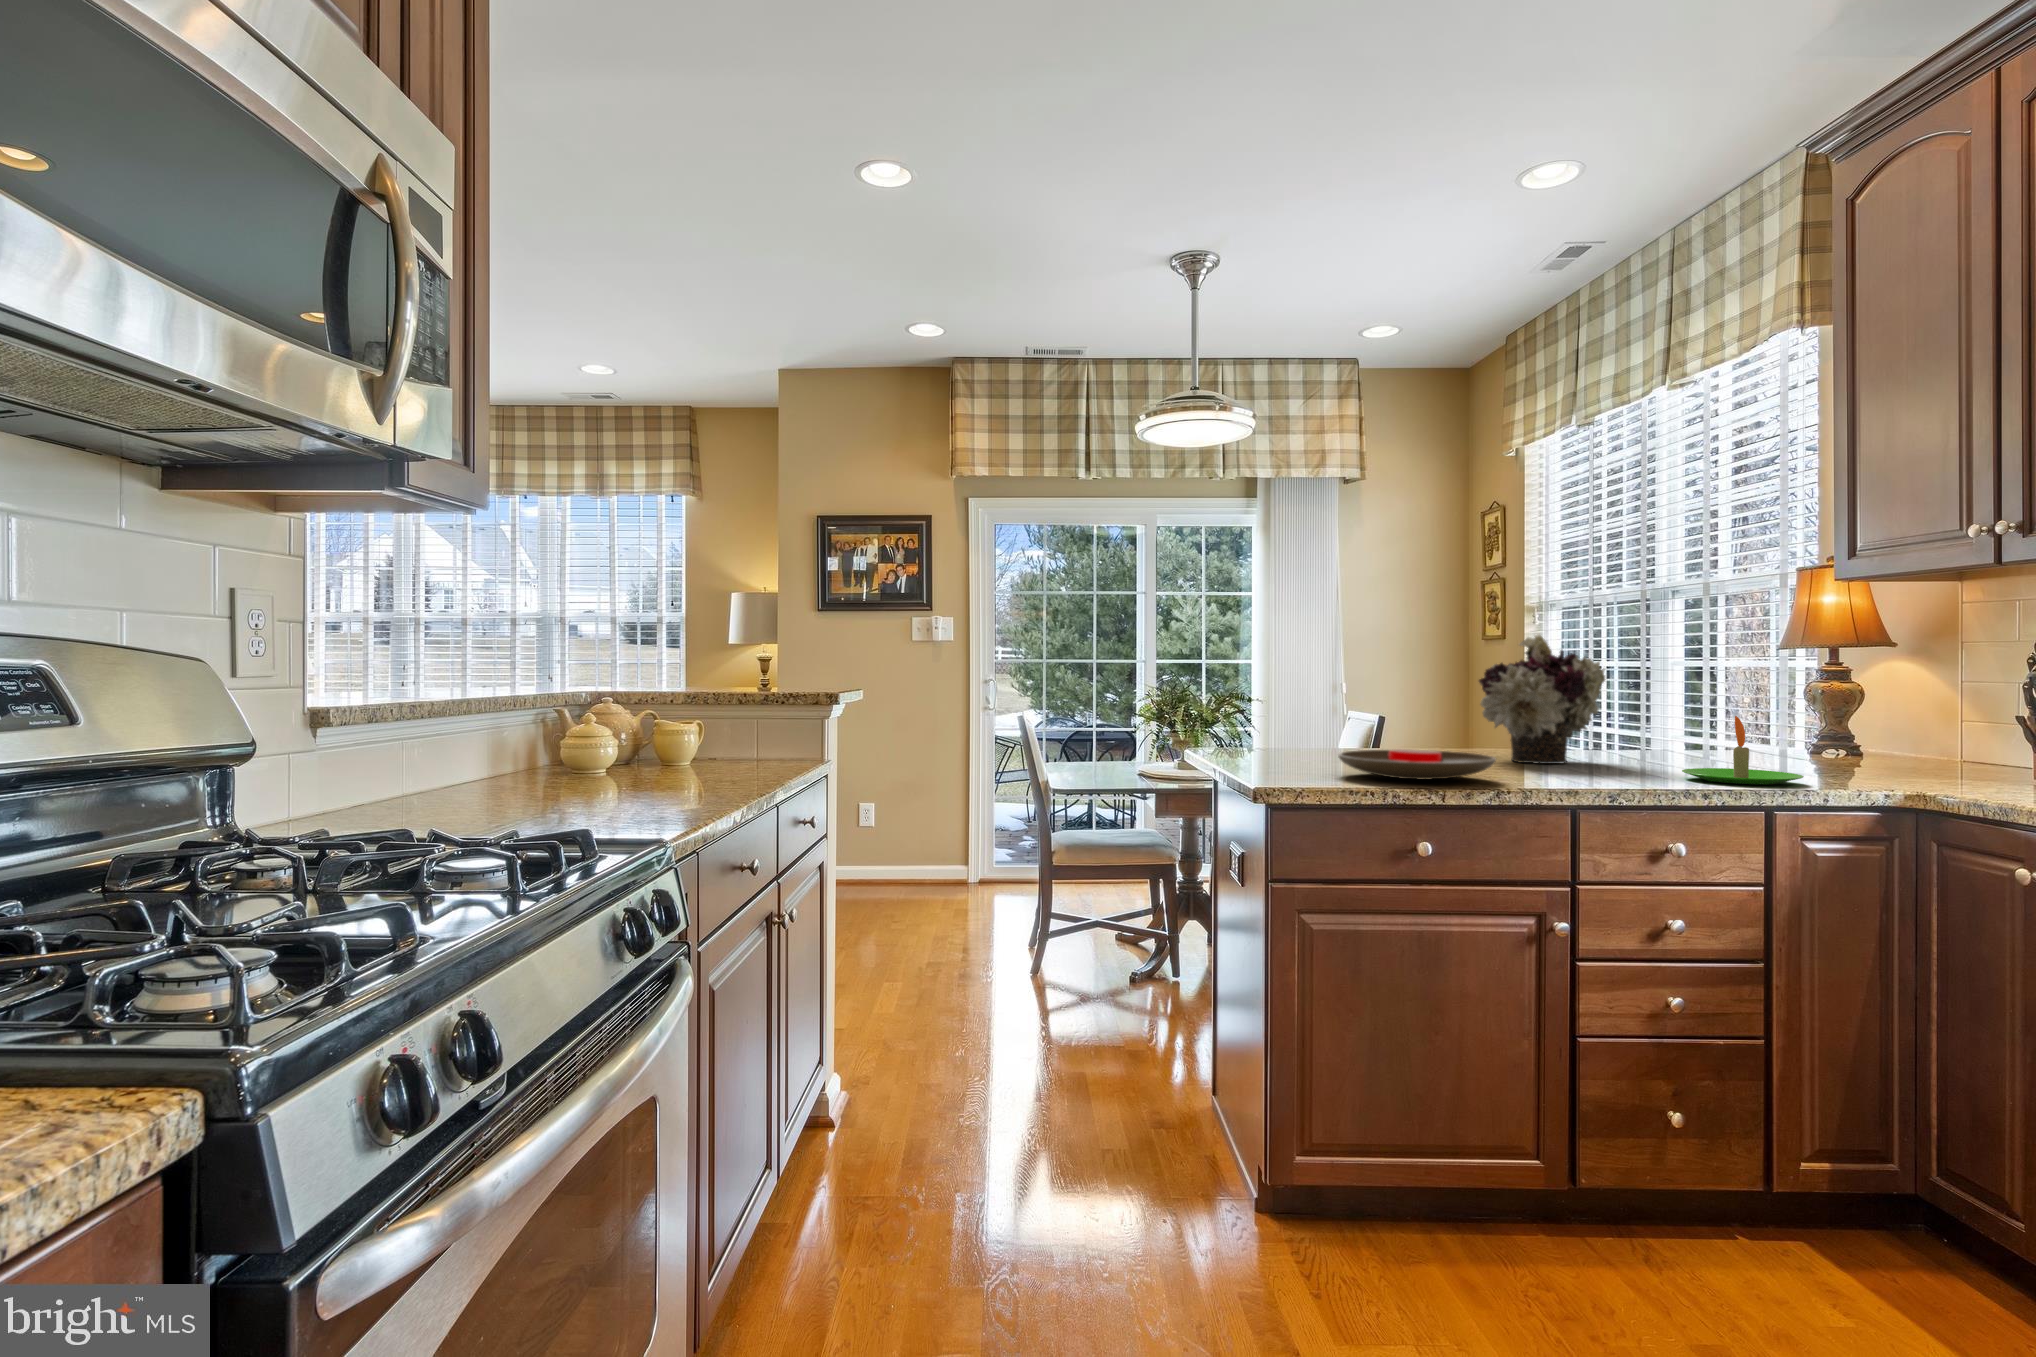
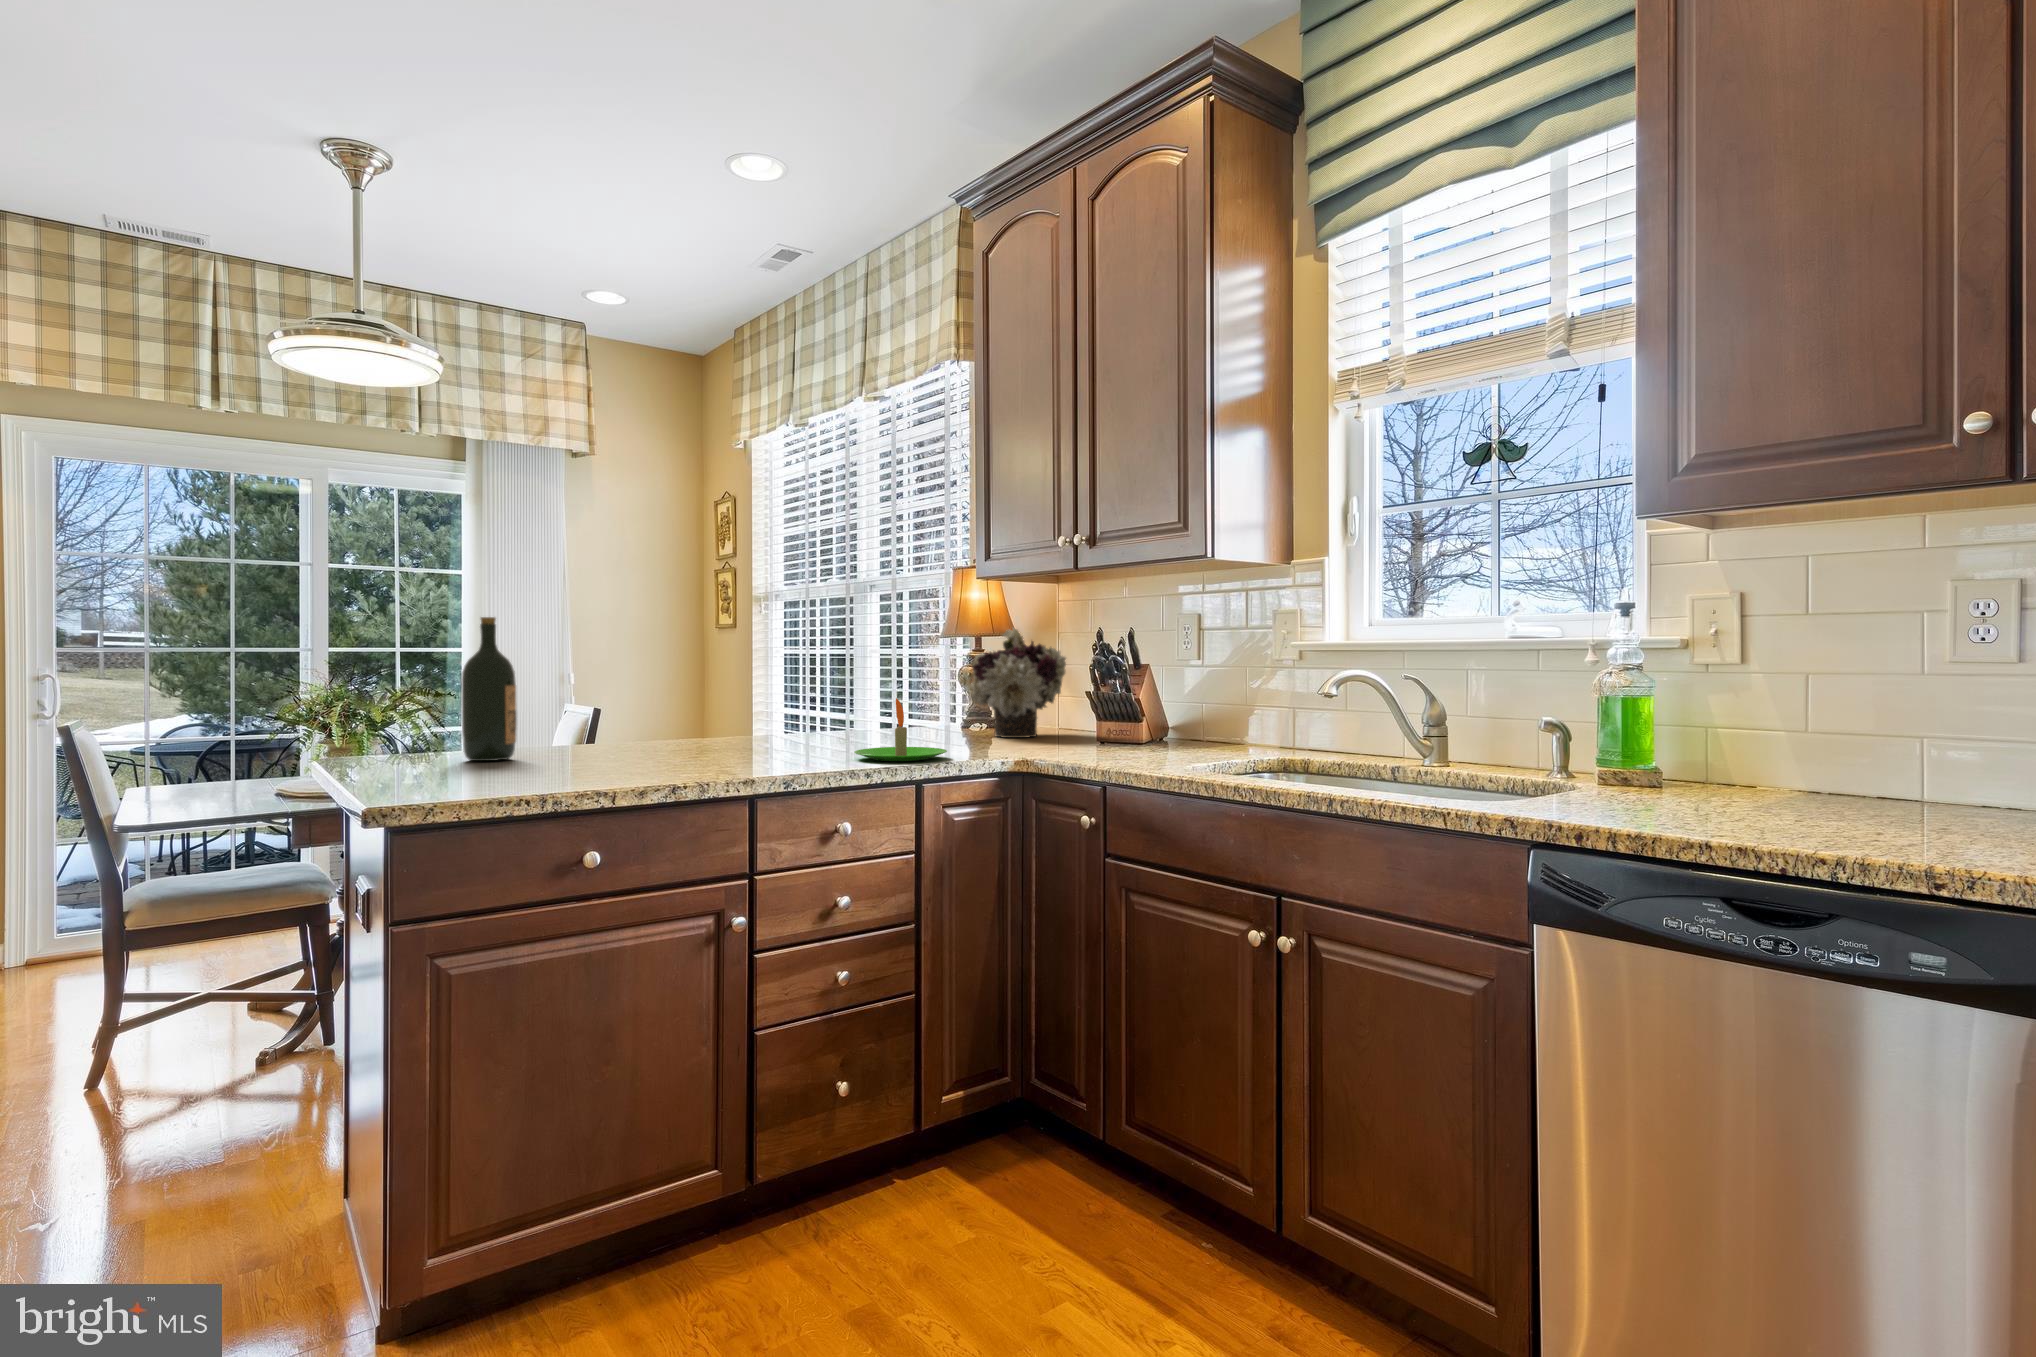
flower arrangement: present [1479,635,1605,764] -> present [971,628,1066,738]
wine bottle: none [1296,636,1339,759] -> present [461,617,517,761]
plate: present [1338,749,1496,779] -> none [494,745,676,780]

